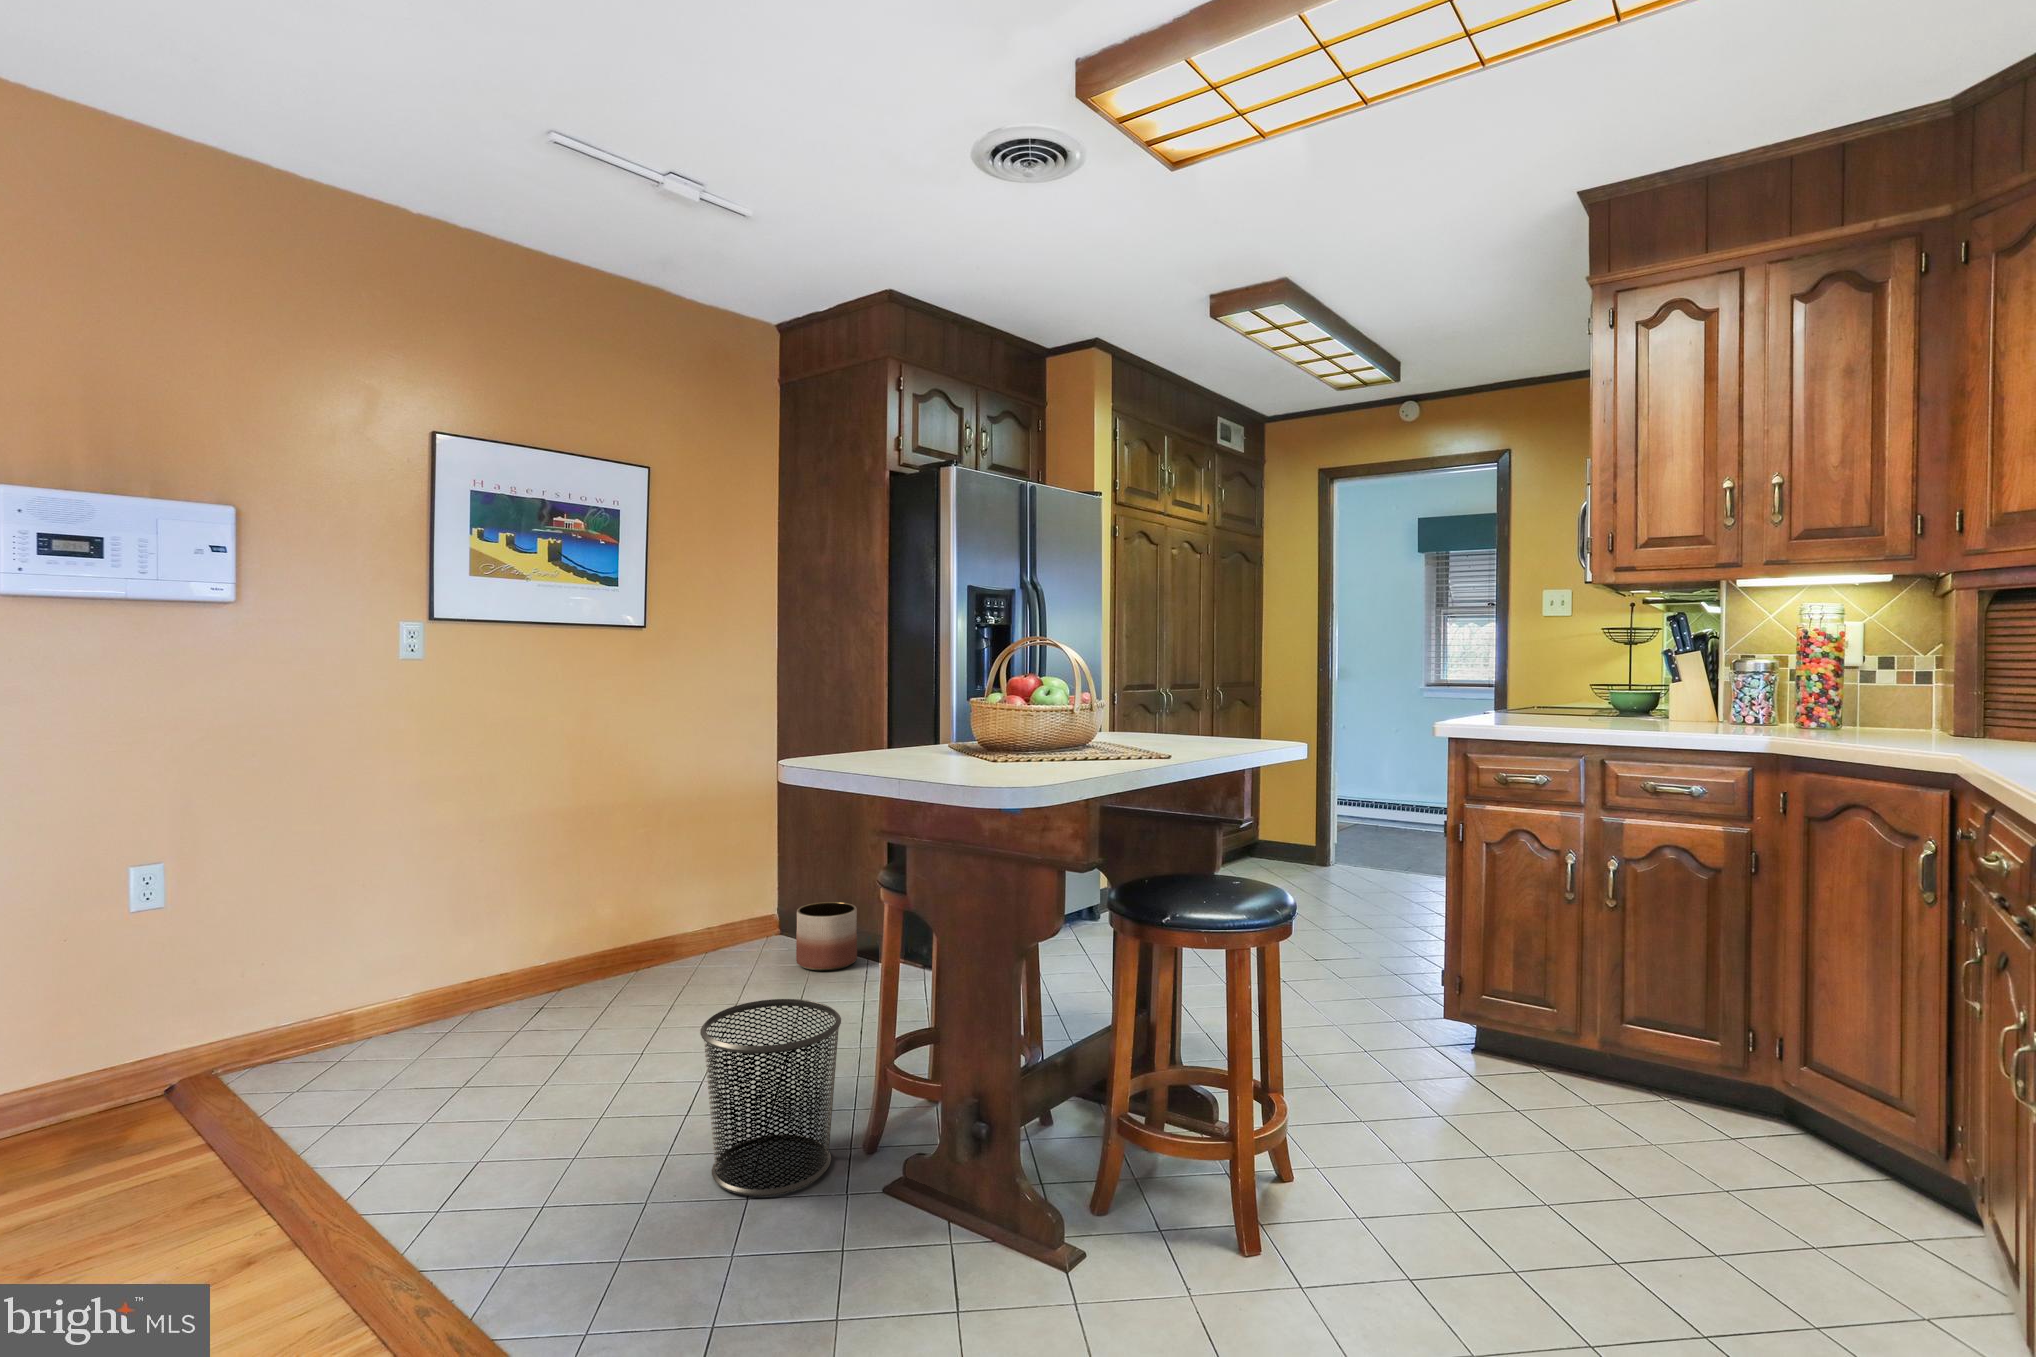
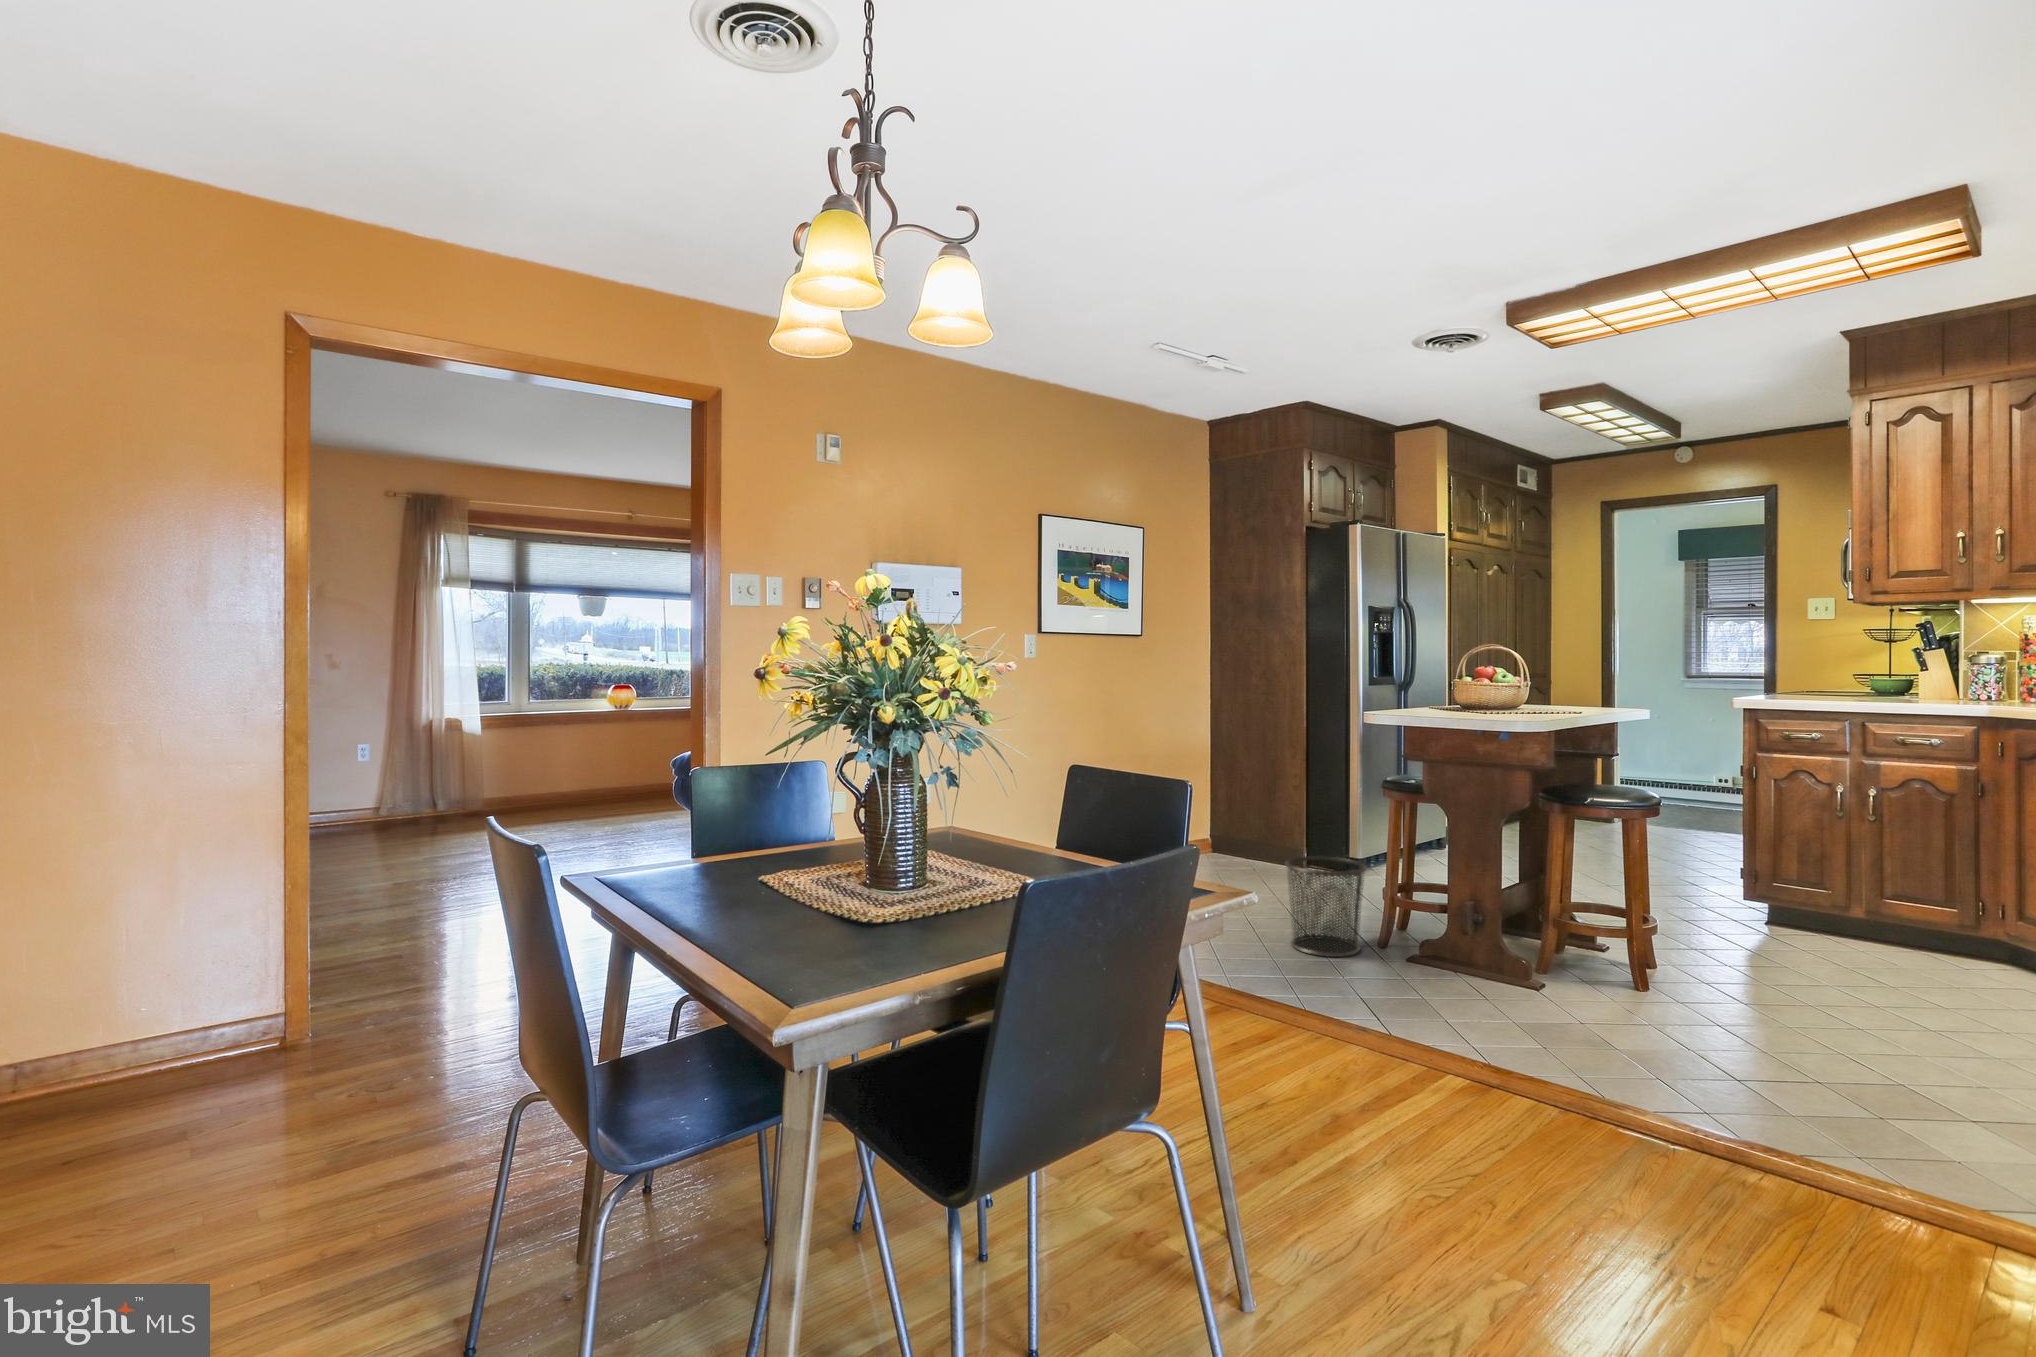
planter: present [796,902,857,971] -> none [1236,826,1279,870]

